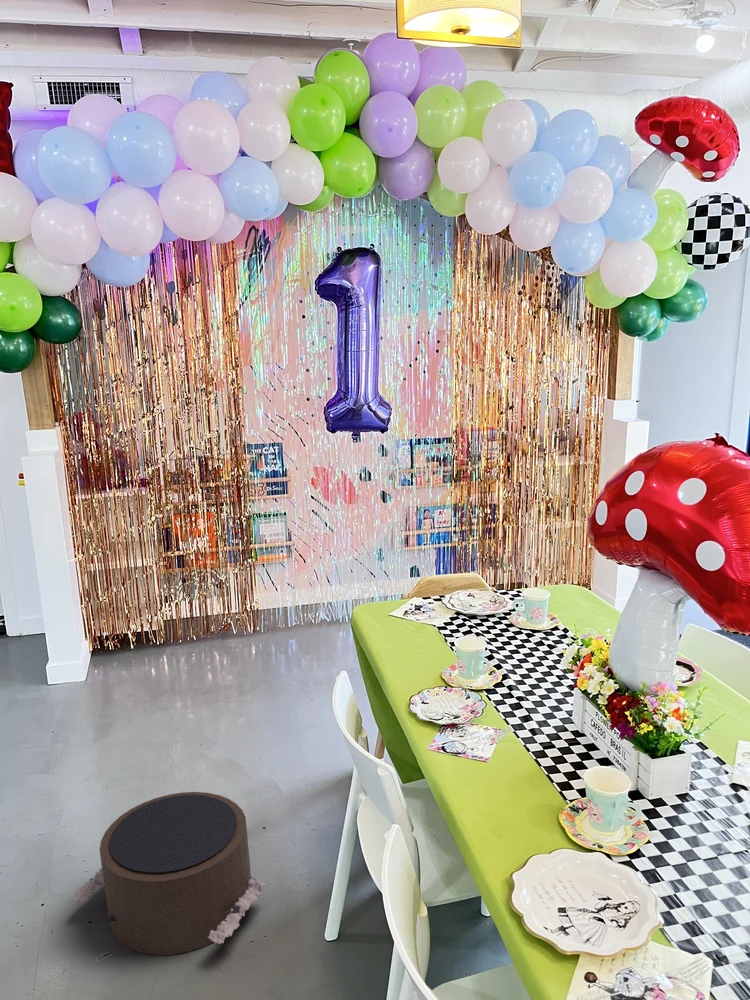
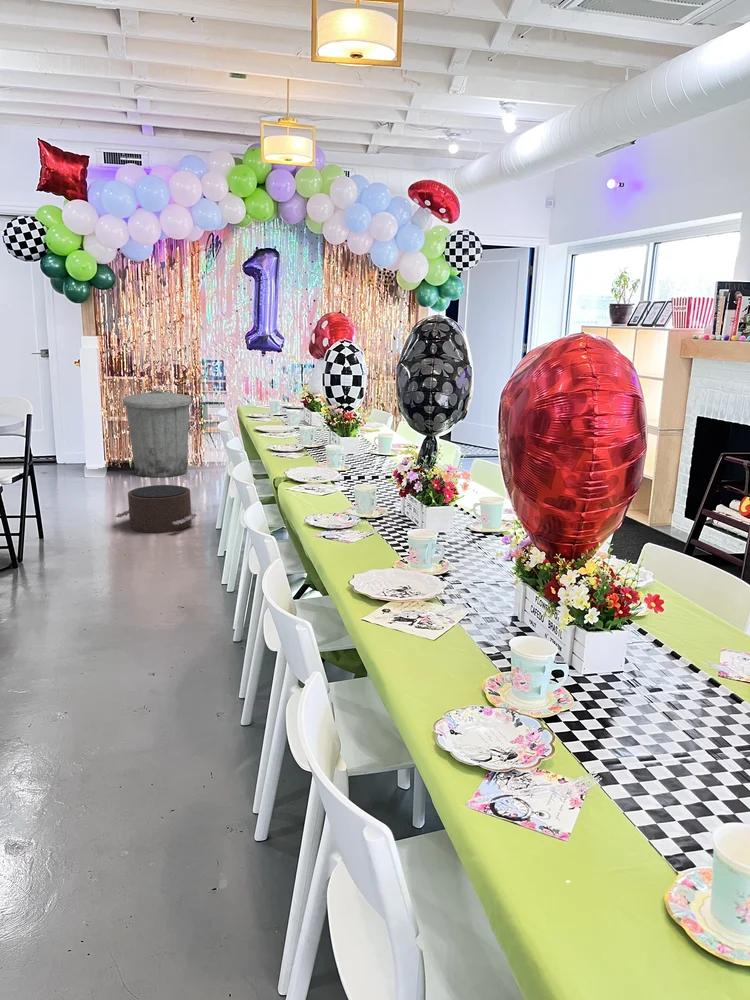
trash can: none [108,515,231,679] -> present [123,388,191,477]

